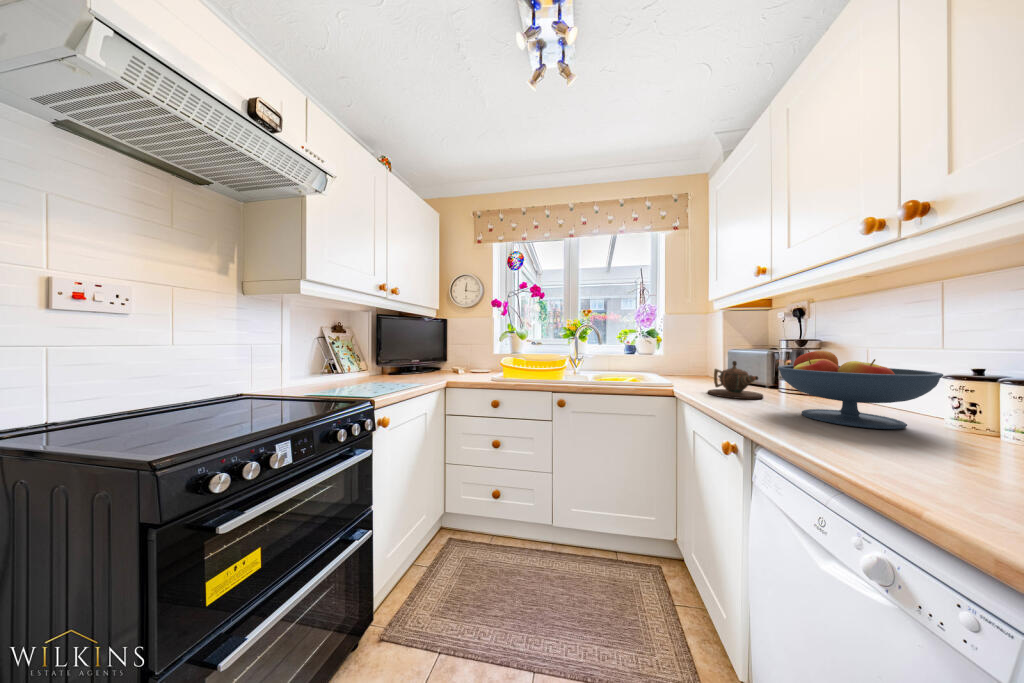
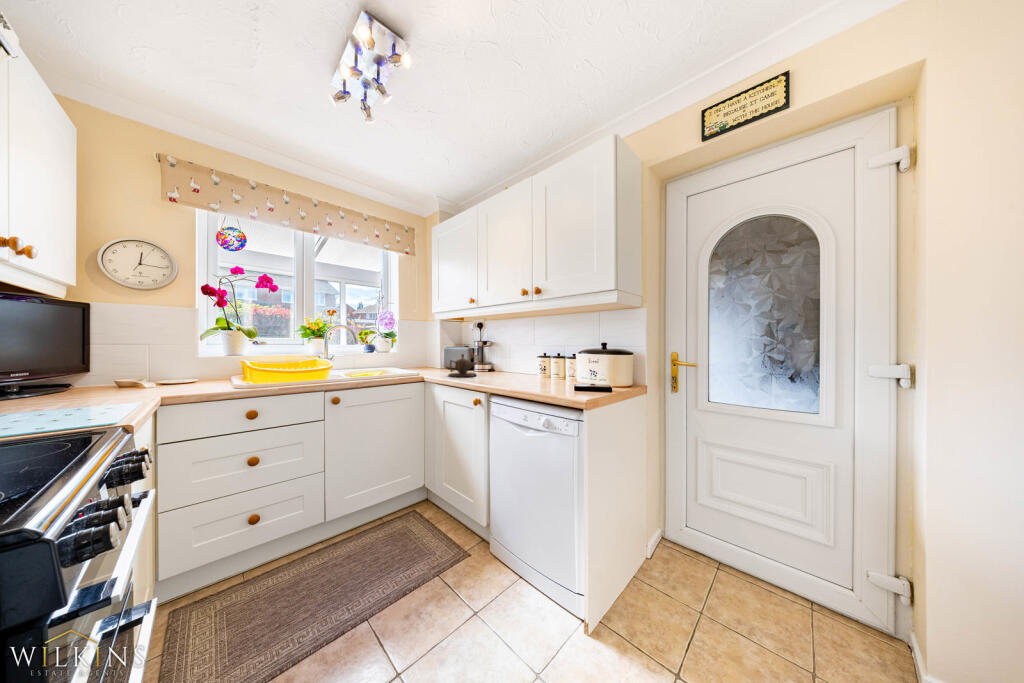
fruit bowl: present [778,350,943,429] -> none [491,347,543,381]

